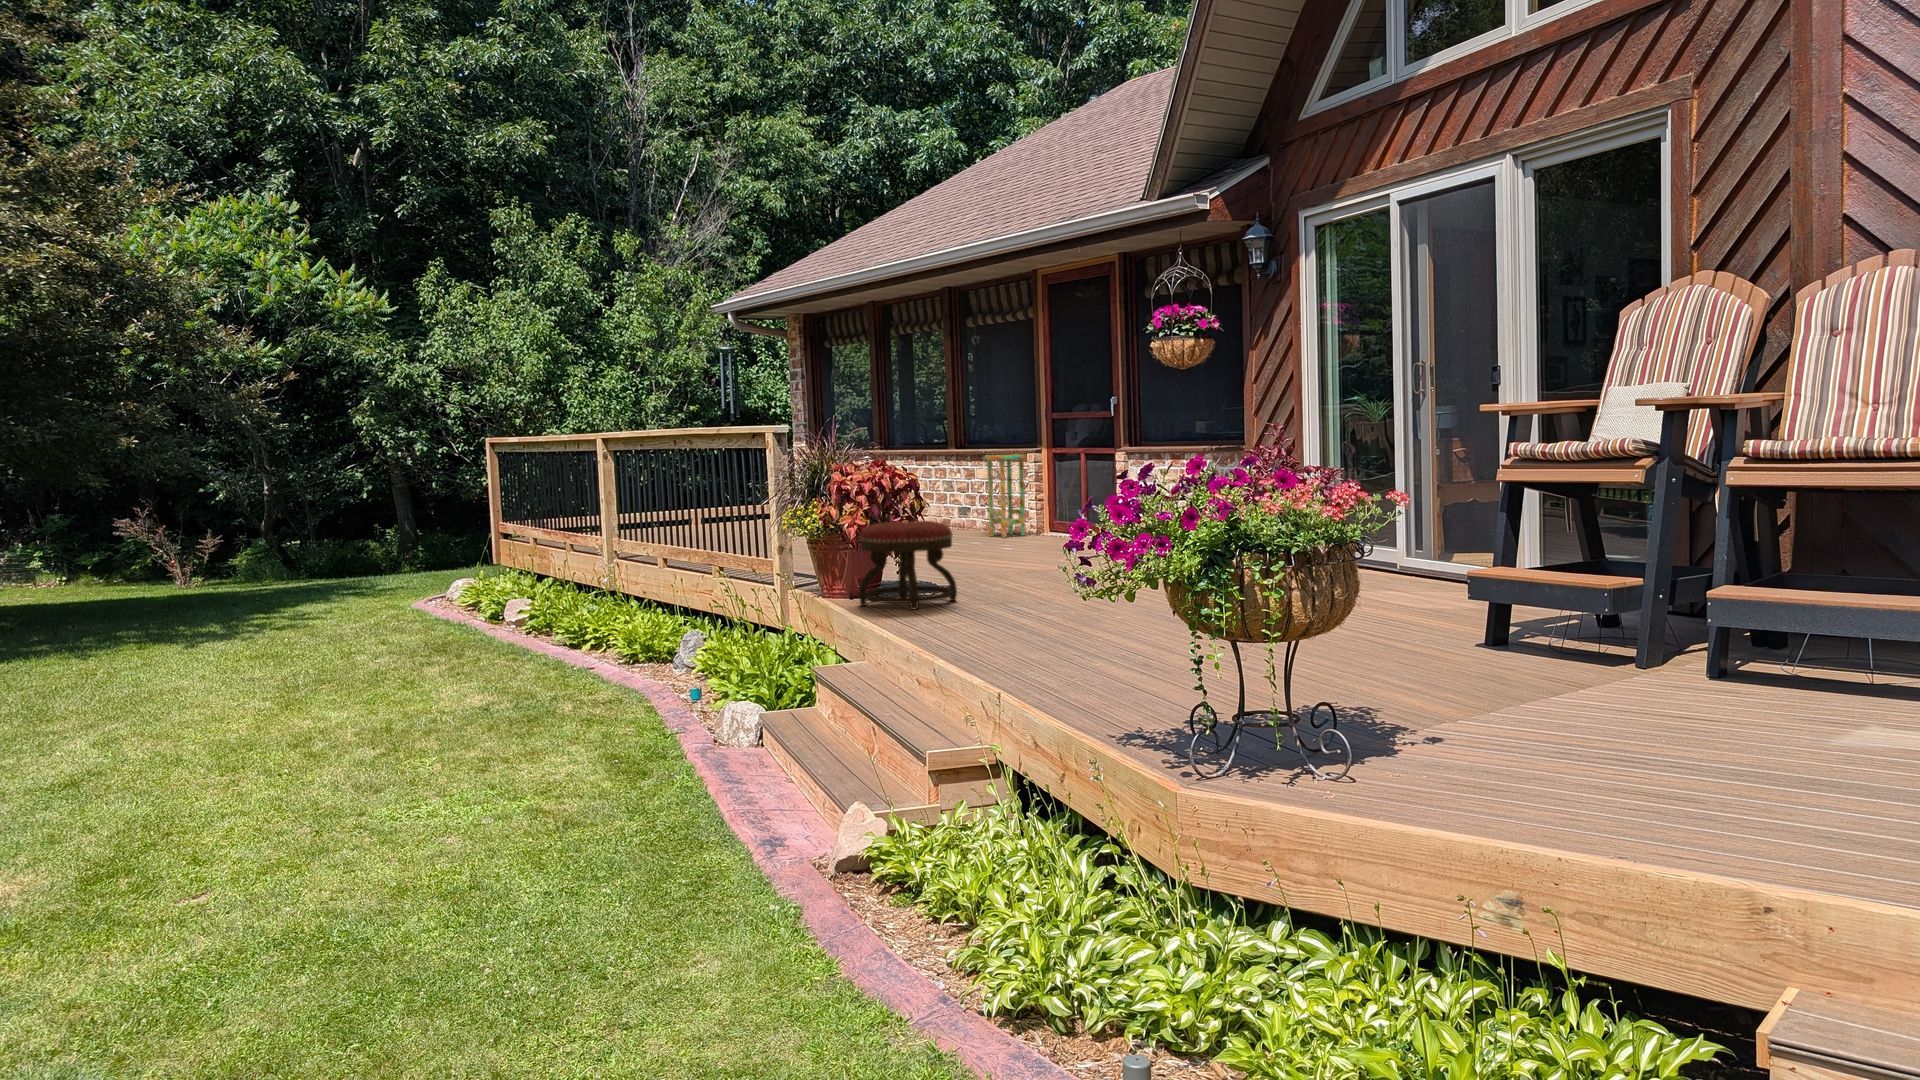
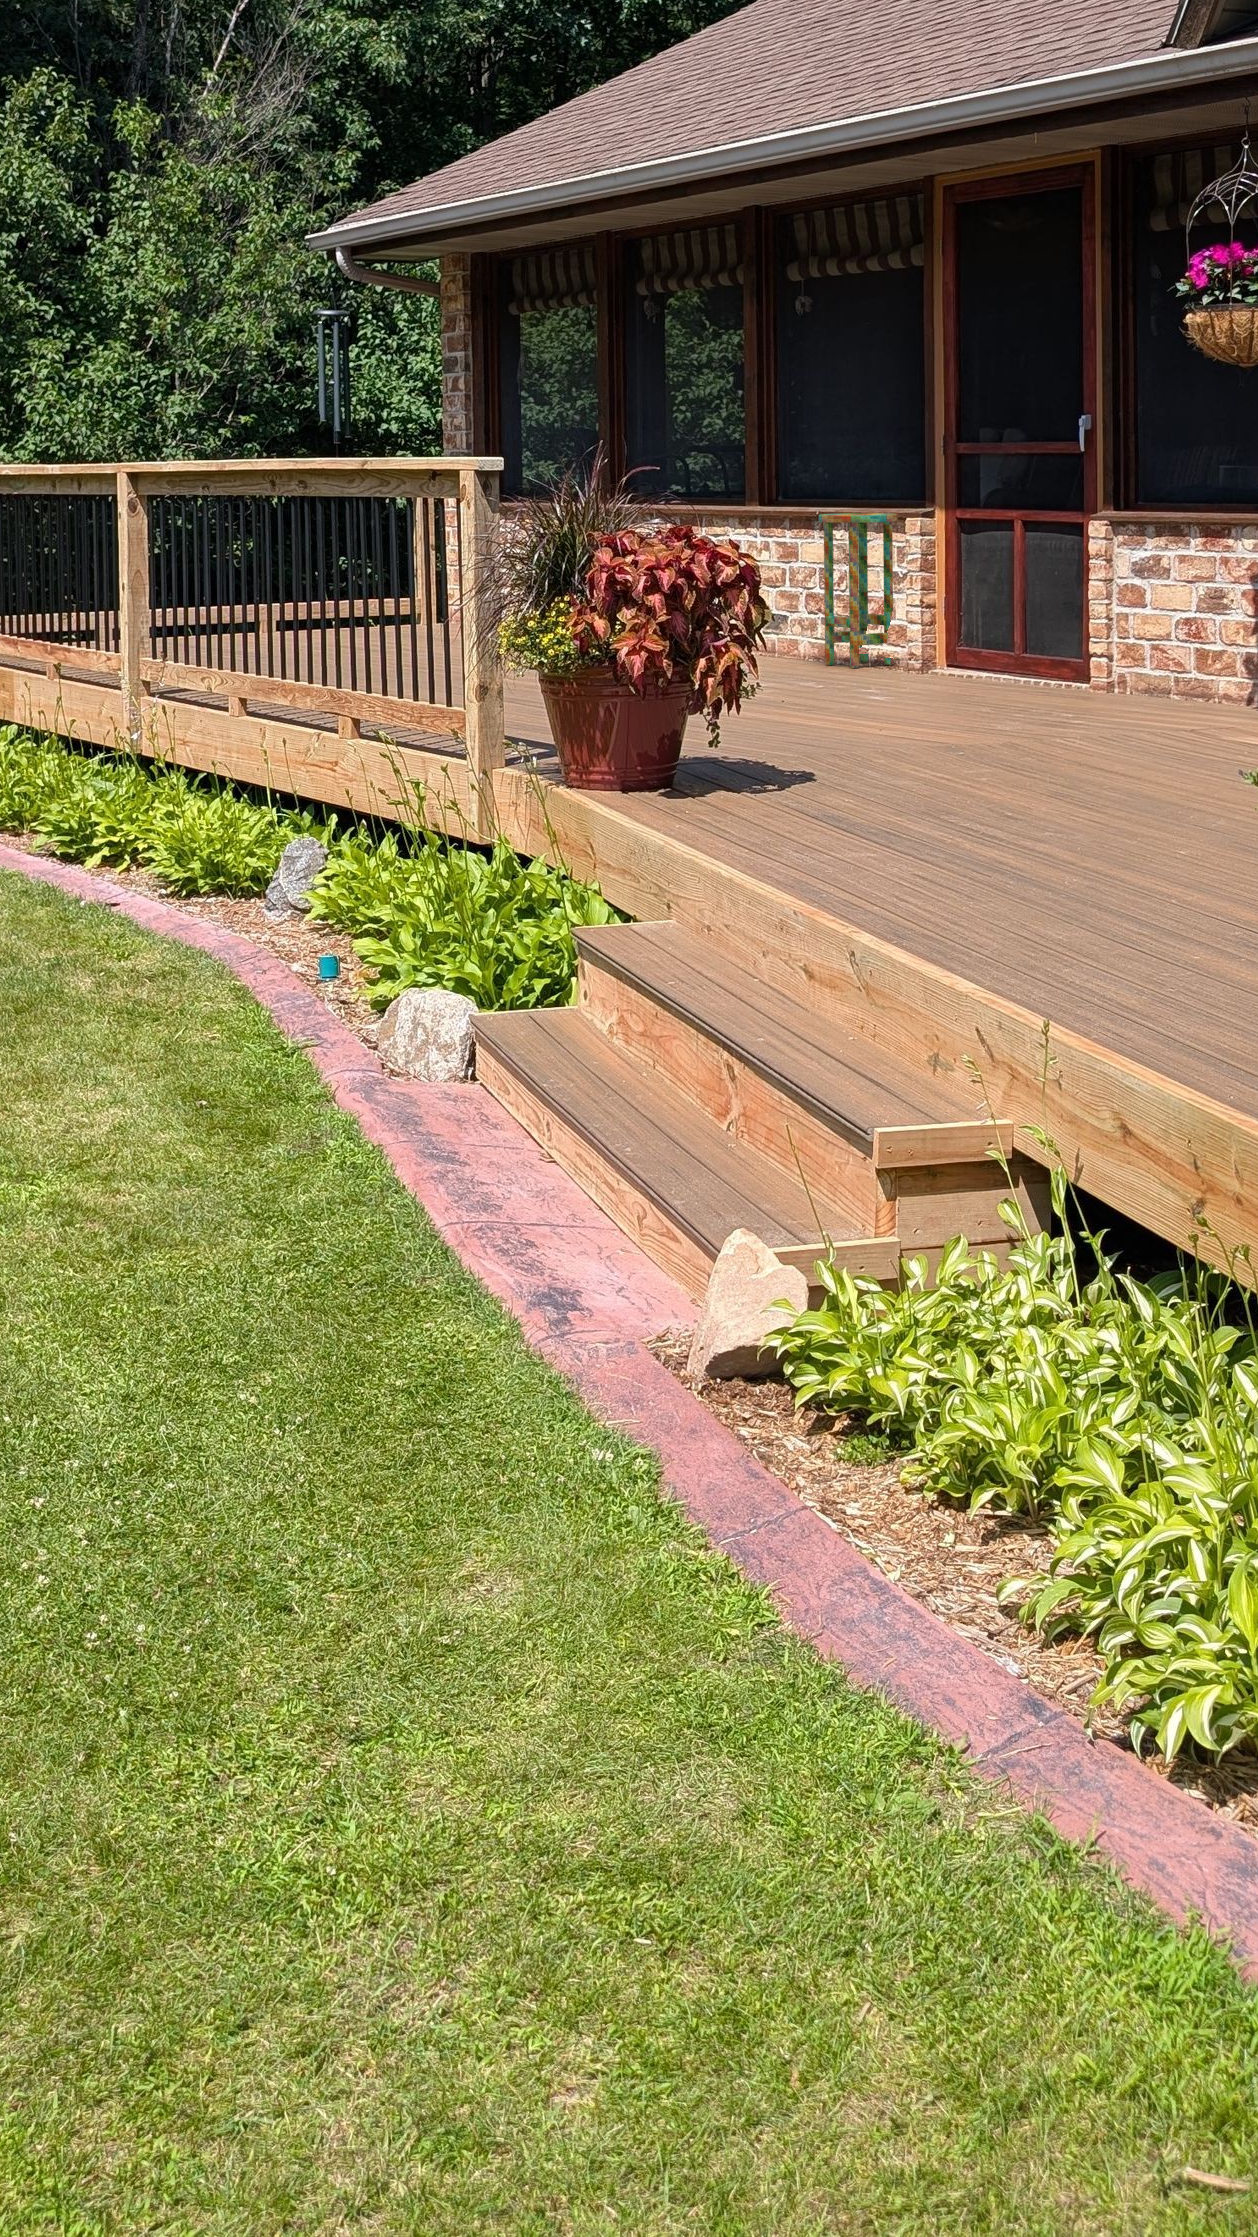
ottoman: present [859,521,957,609] -> none [655,647,846,823]

